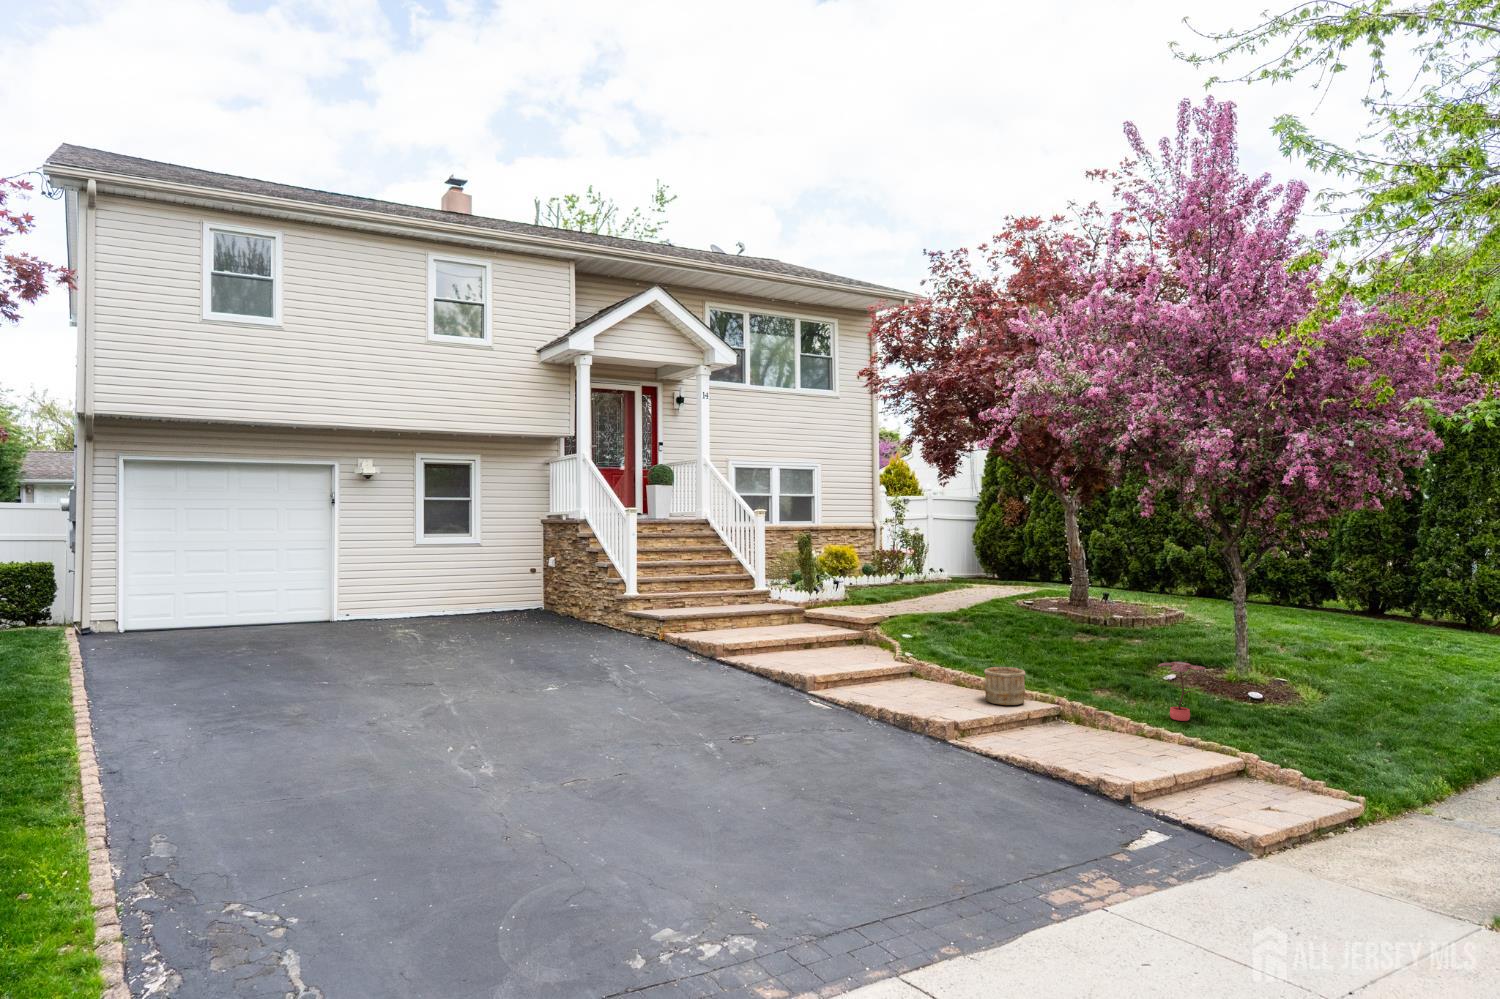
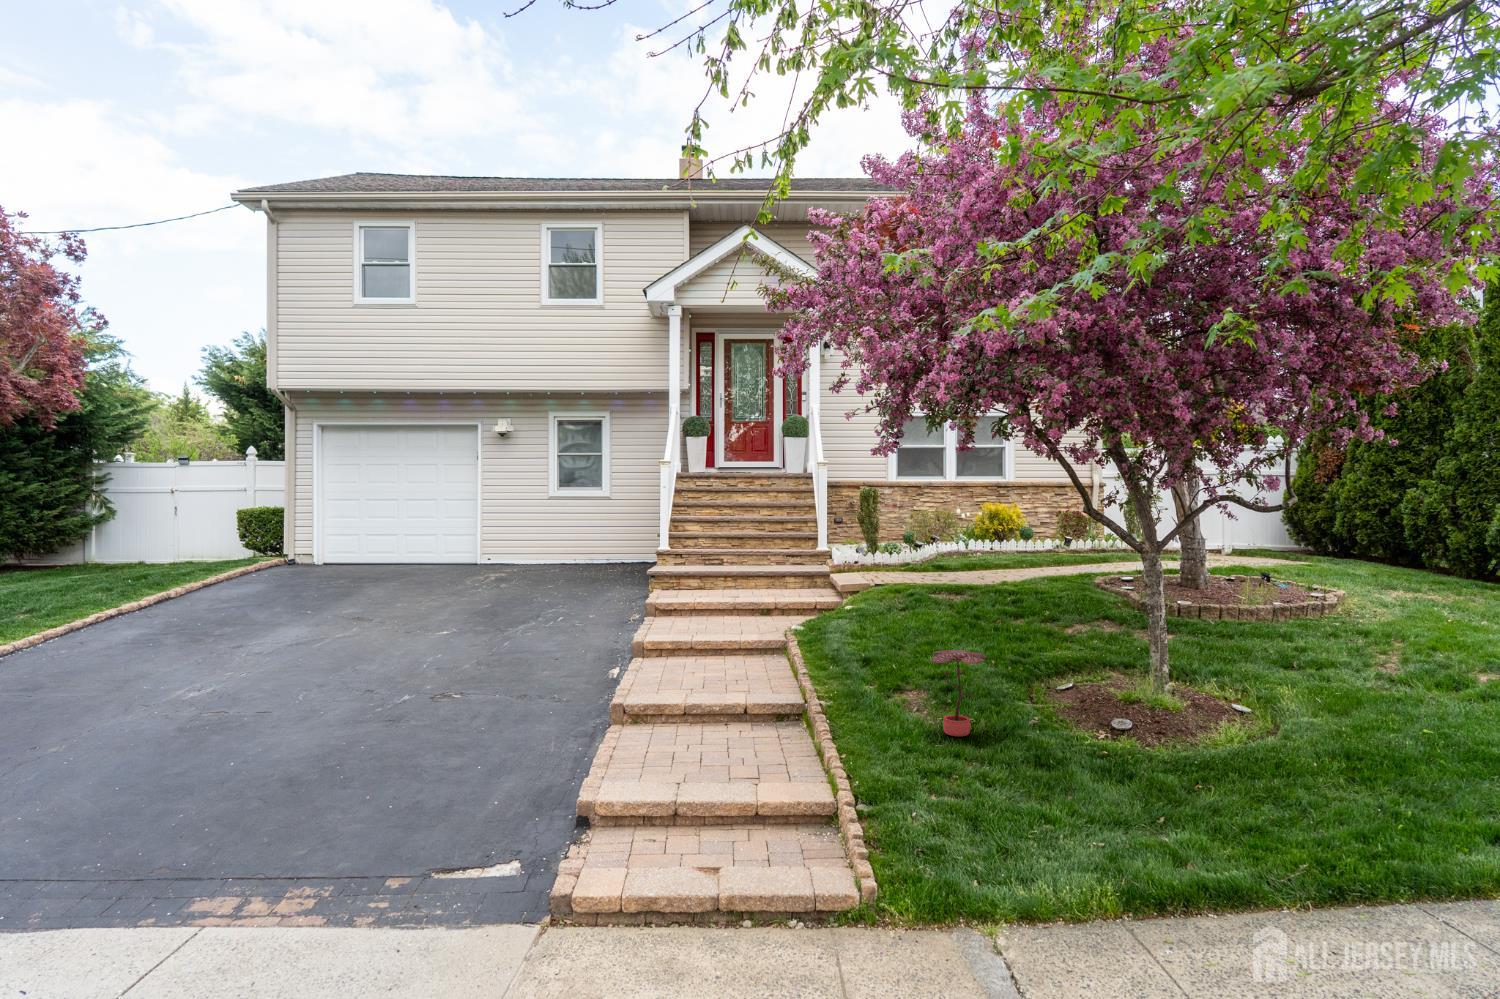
wooden bucket: present [984,667,1026,705] -> none [767,642,820,690]

